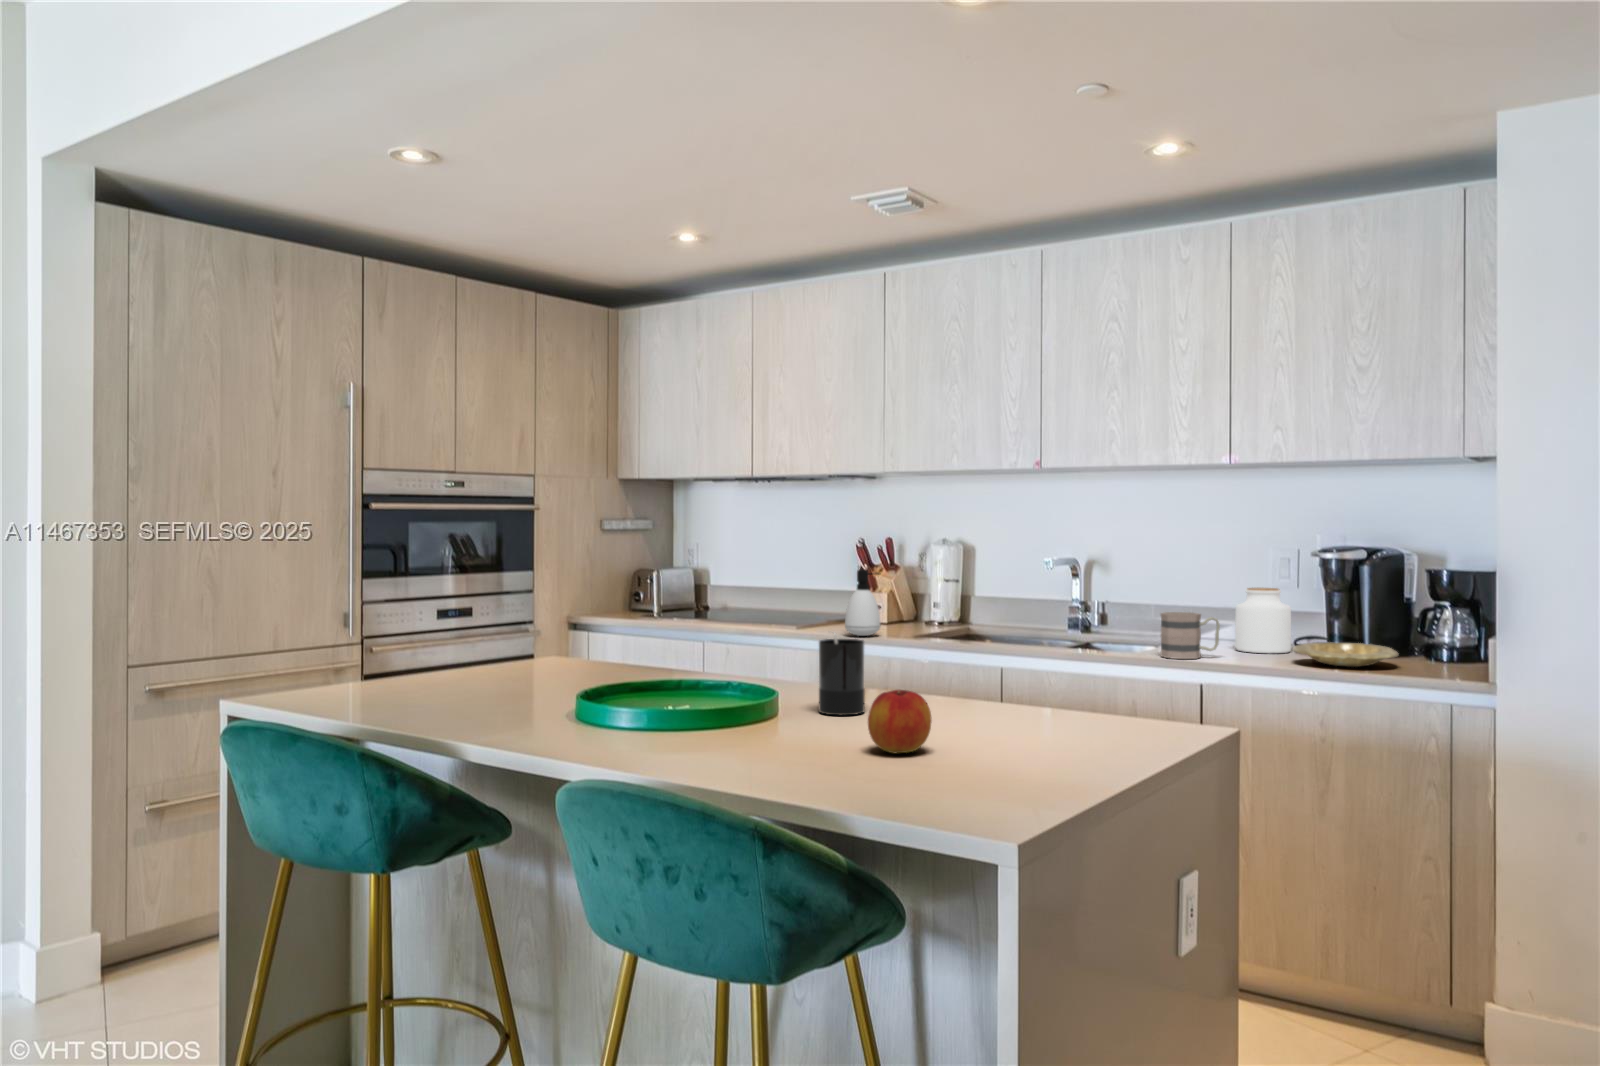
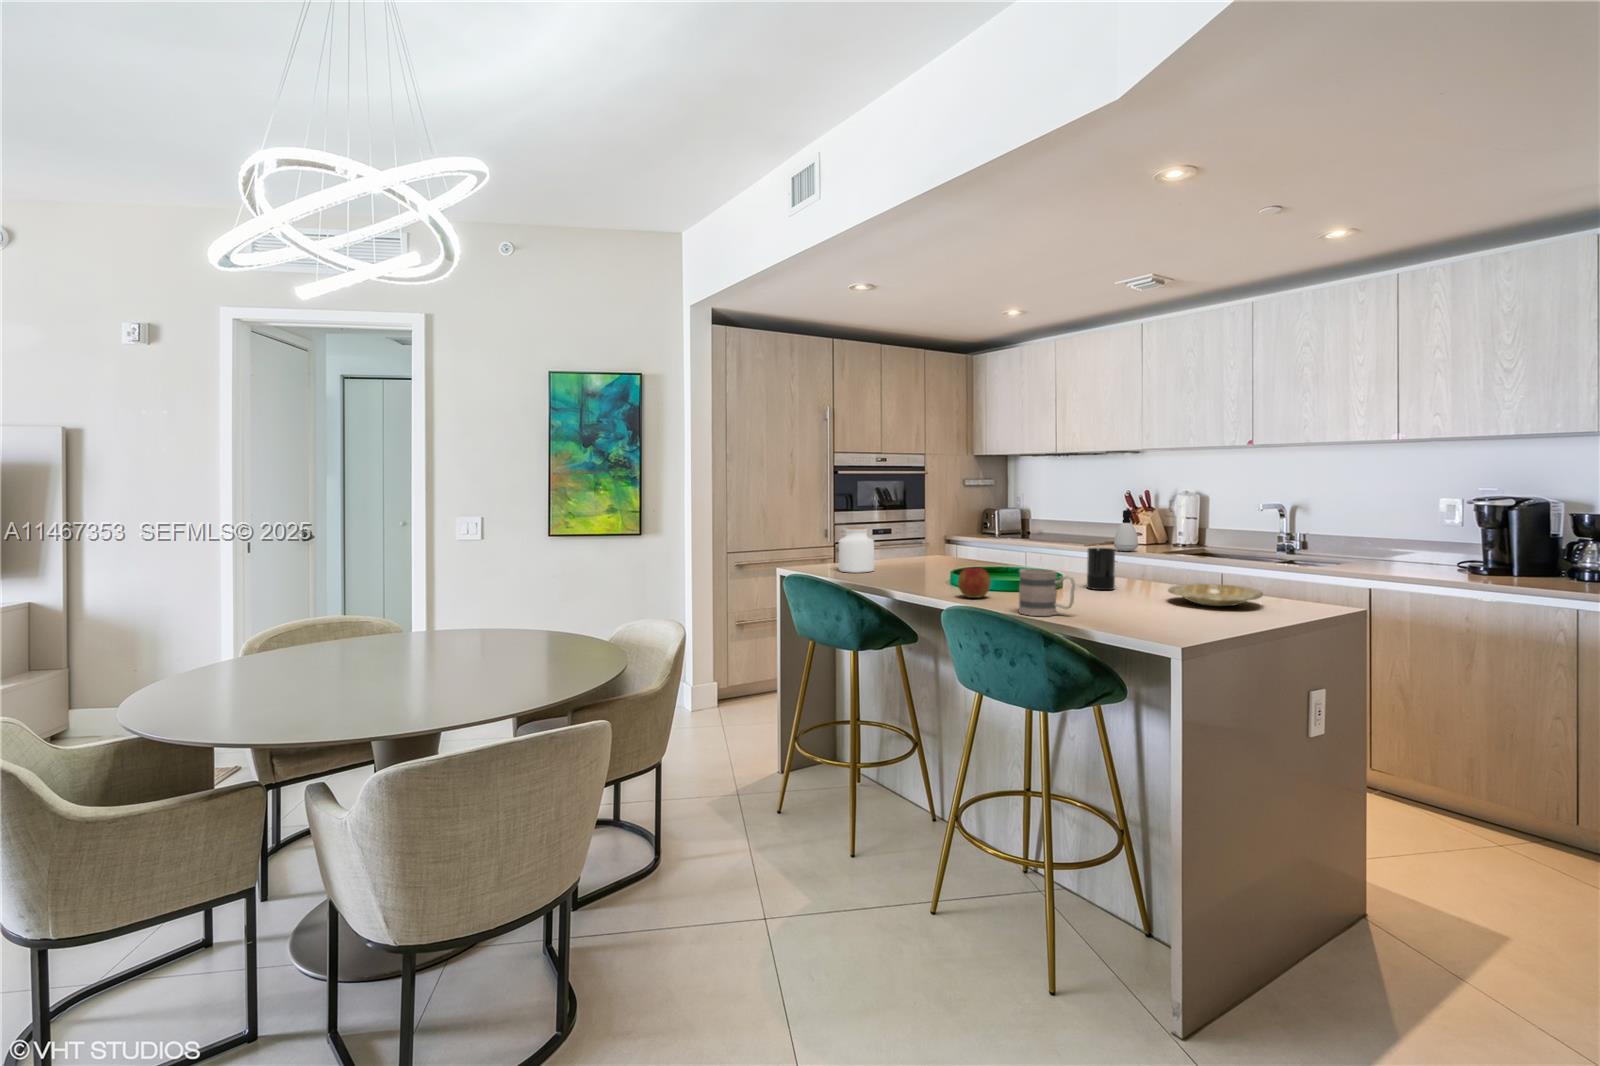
jar: present [1235,588,1291,653] -> present [839,527,874,573]
mug: present [1160,612,1220,659] -> present [1019,569,1075,616]
plate: present [1293,643,1398,667] -> present [1168,583,1263,606]
apple: present [868,690,931,754] -> present [958,567,991,598]

